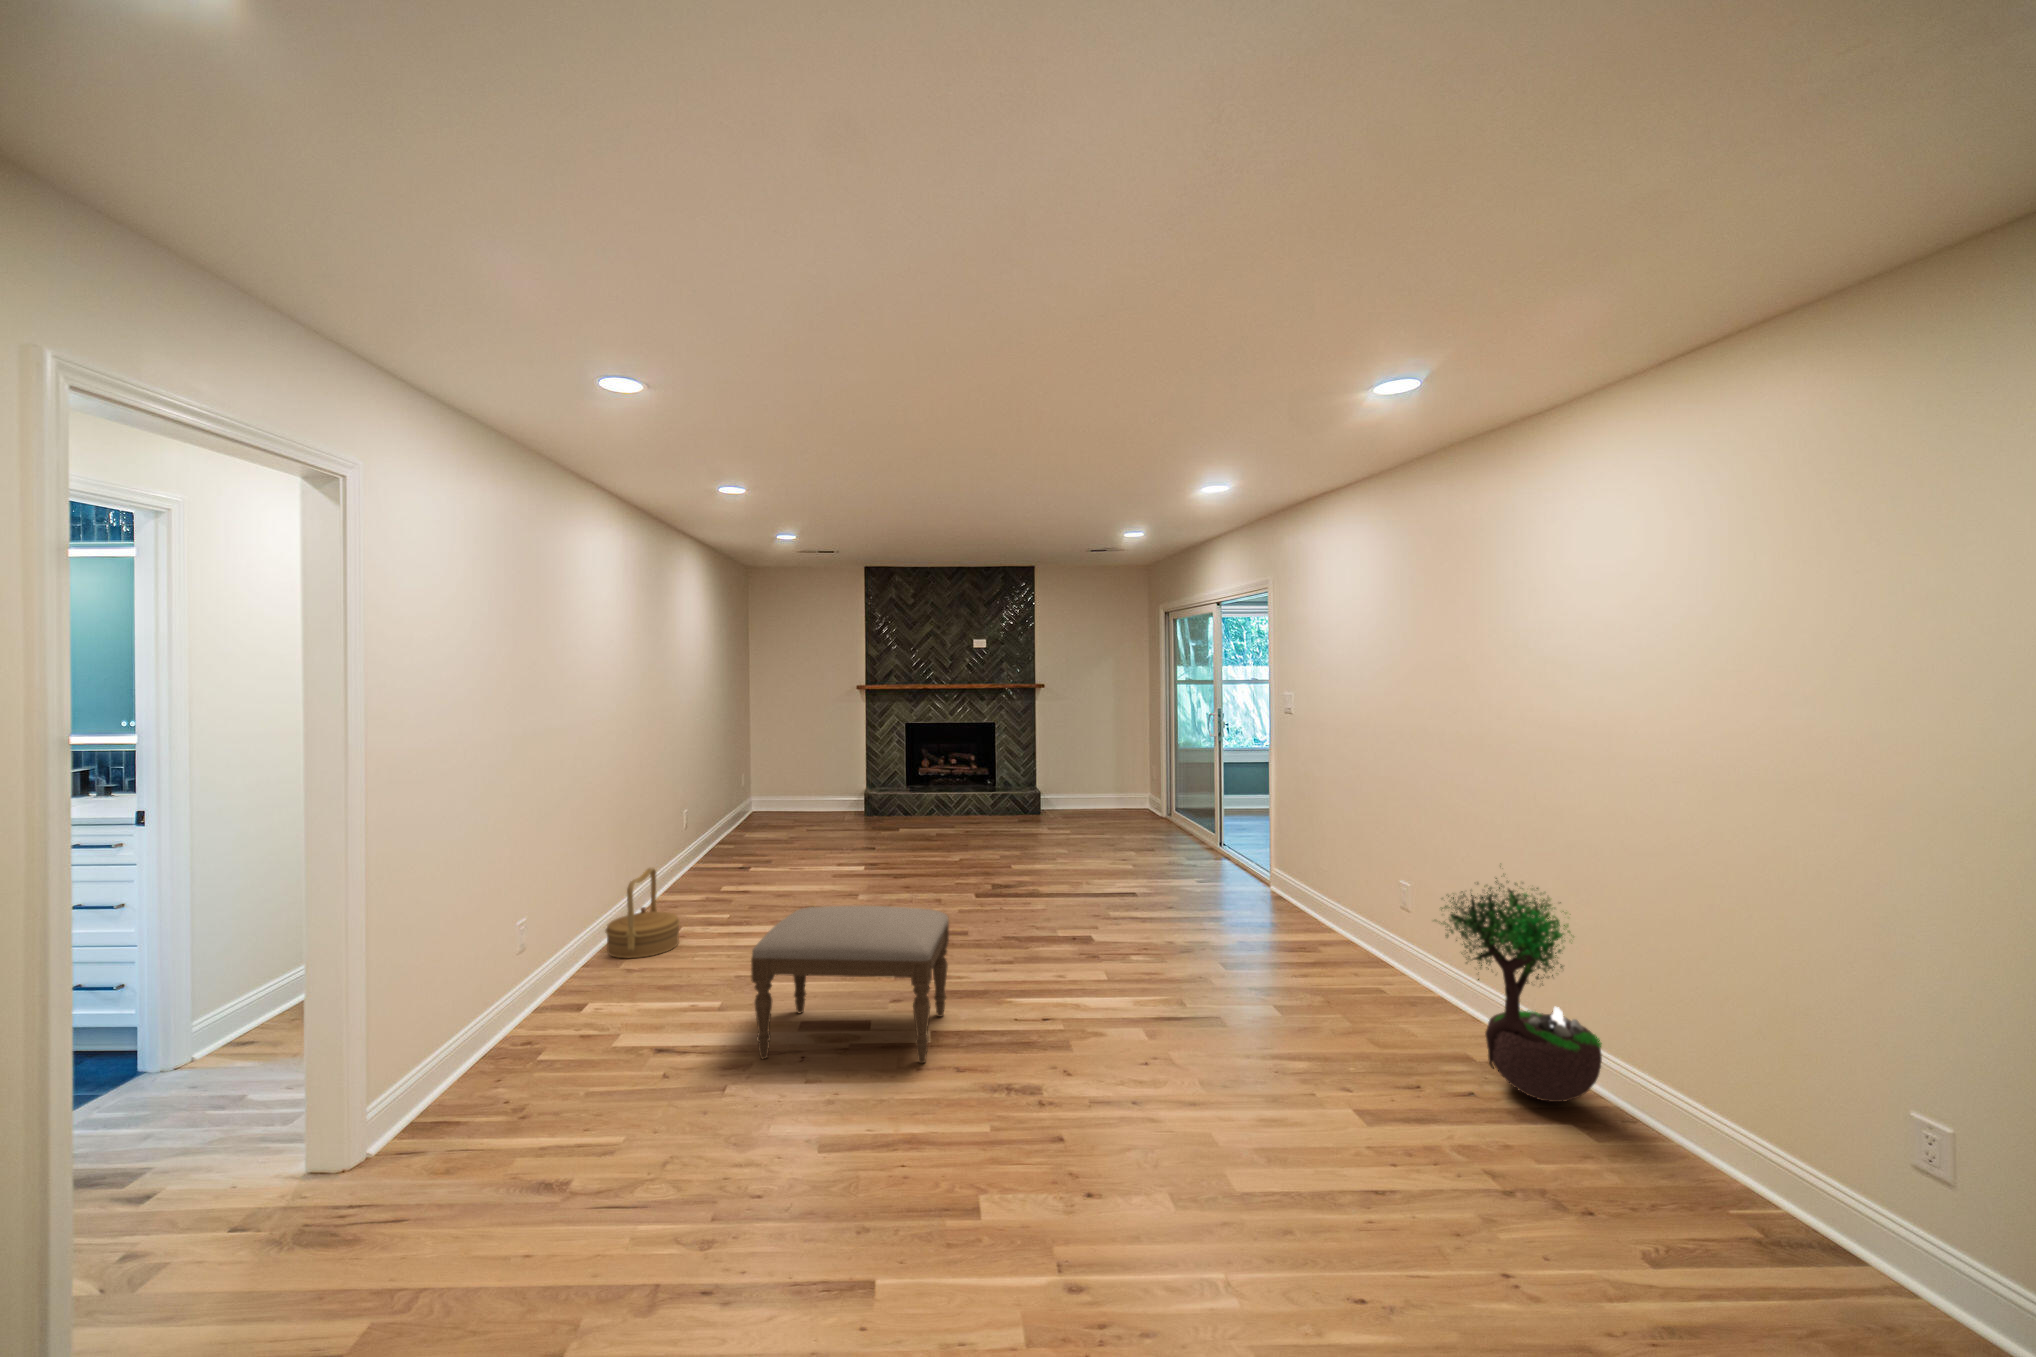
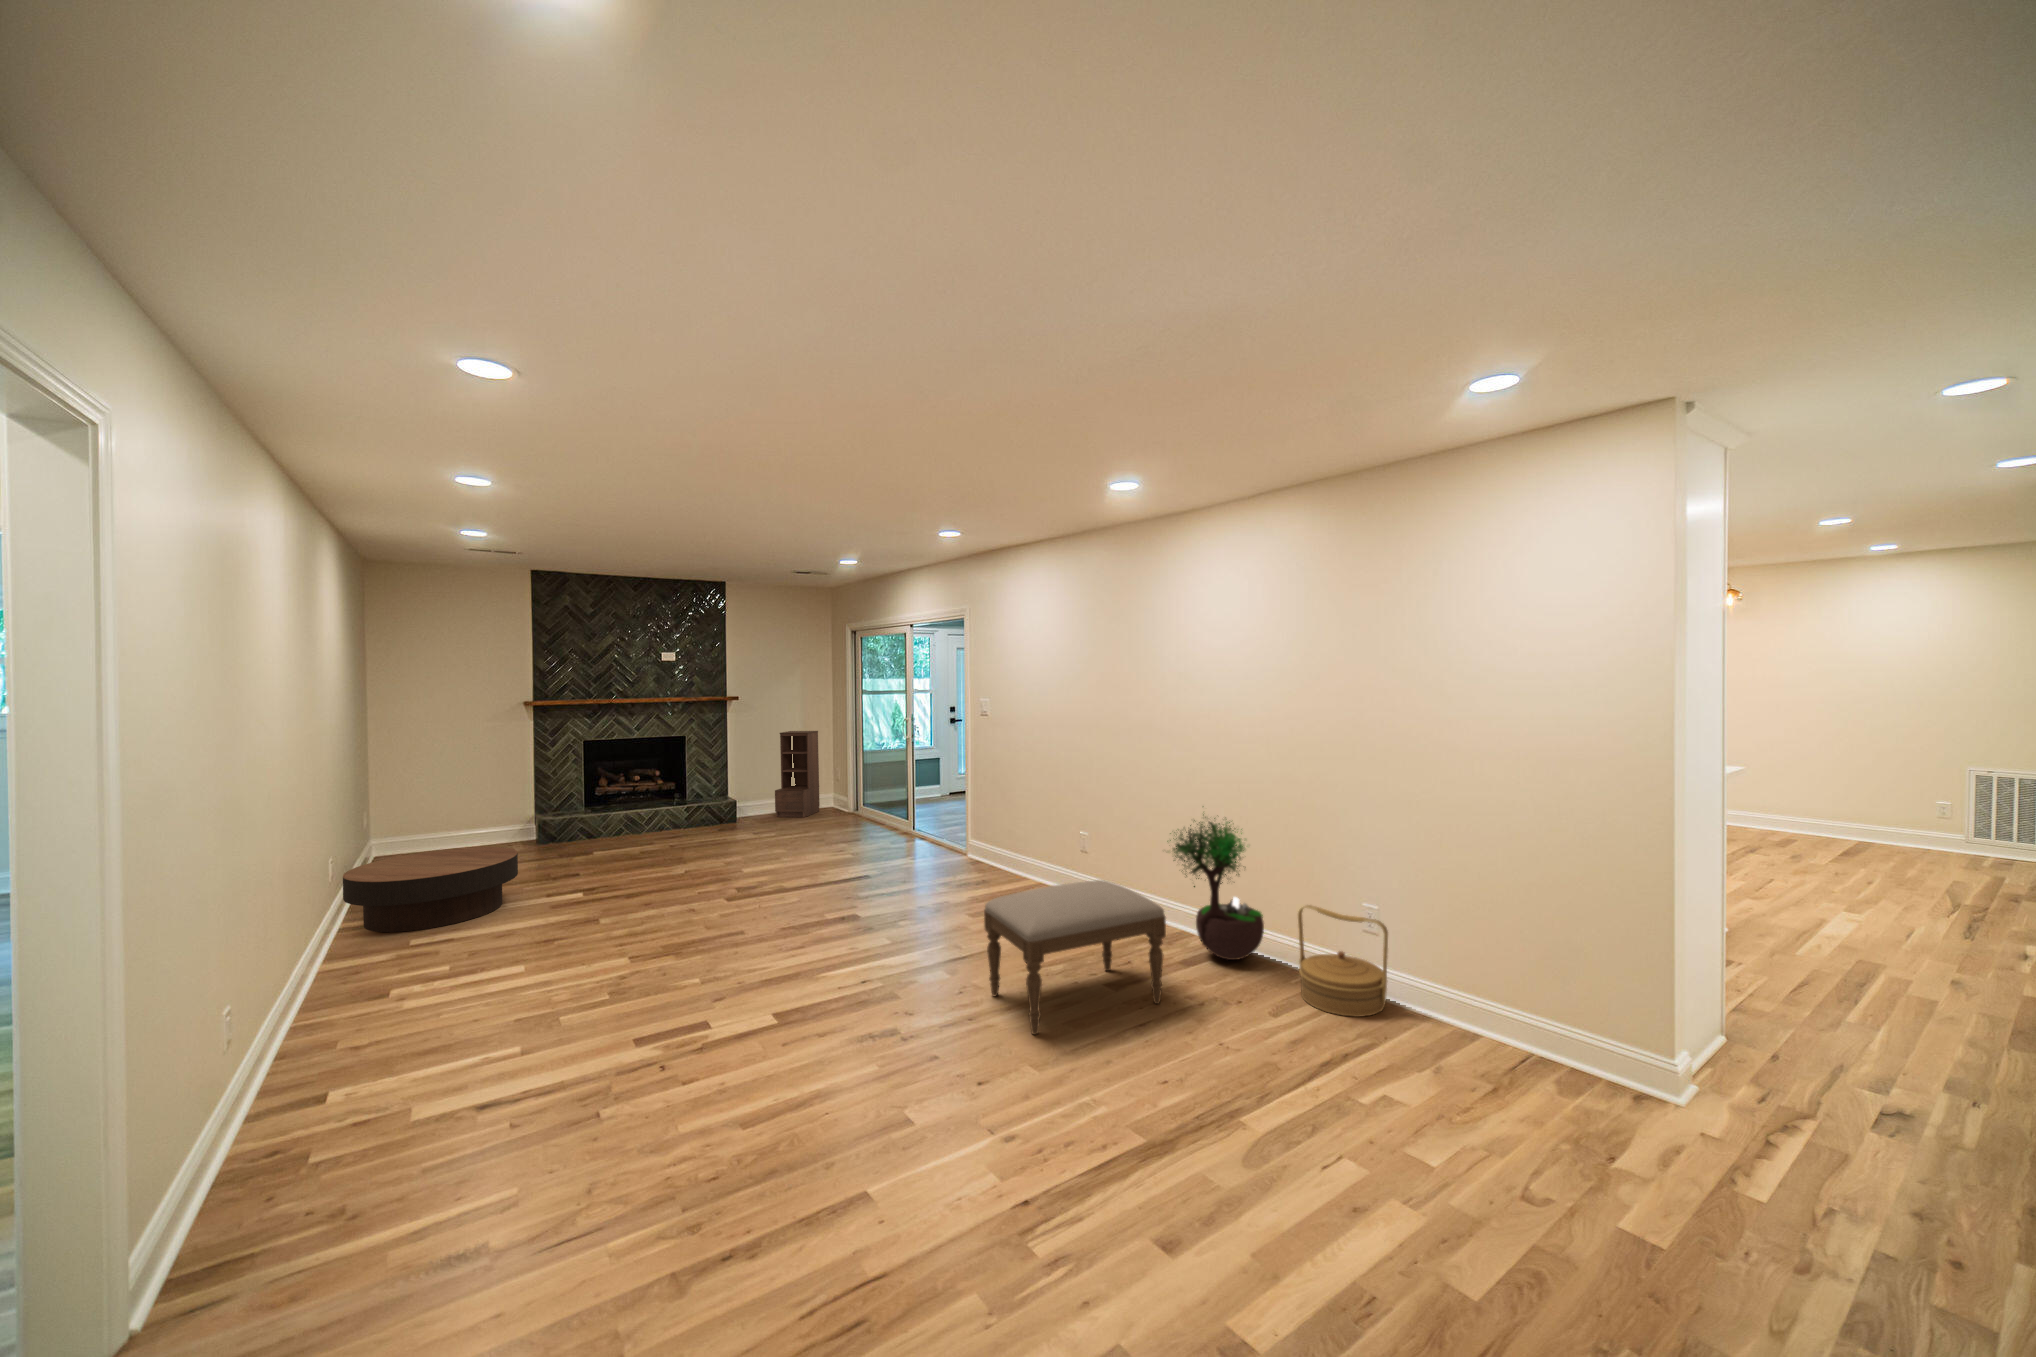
bookshelf: none [1081,722,1130,818] -> present [775,731,820,817]
coffee table: none [688,813,816,881] -> present [343,847,518,932]
woven basket: present [605,868,680,958] -> present [1298,905,1388,1017]
ottoman: present [751,906,949,1063] -> present [984,880,1166,1035]

